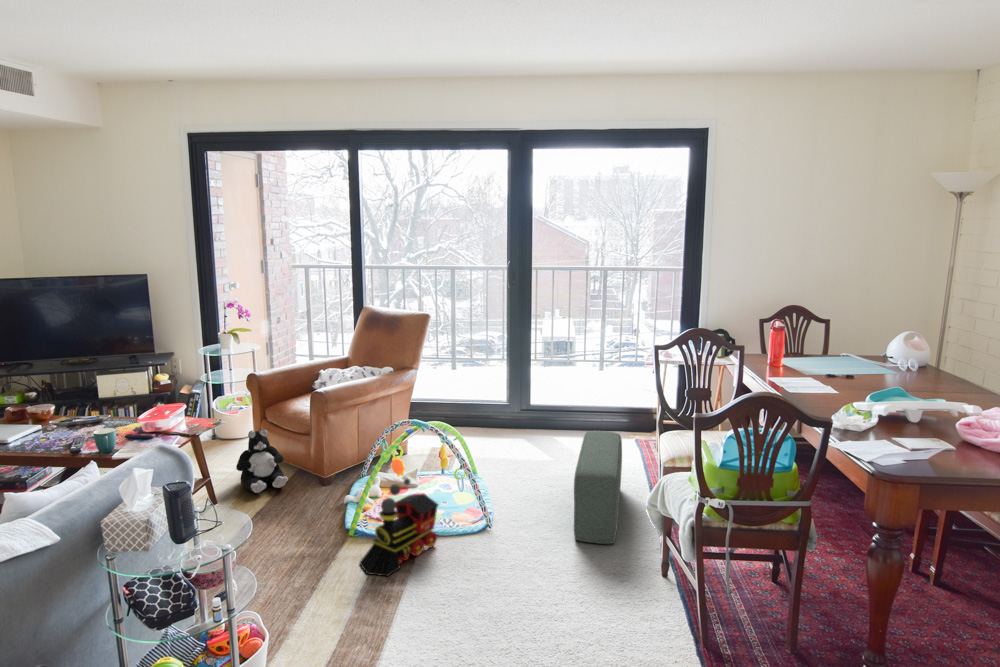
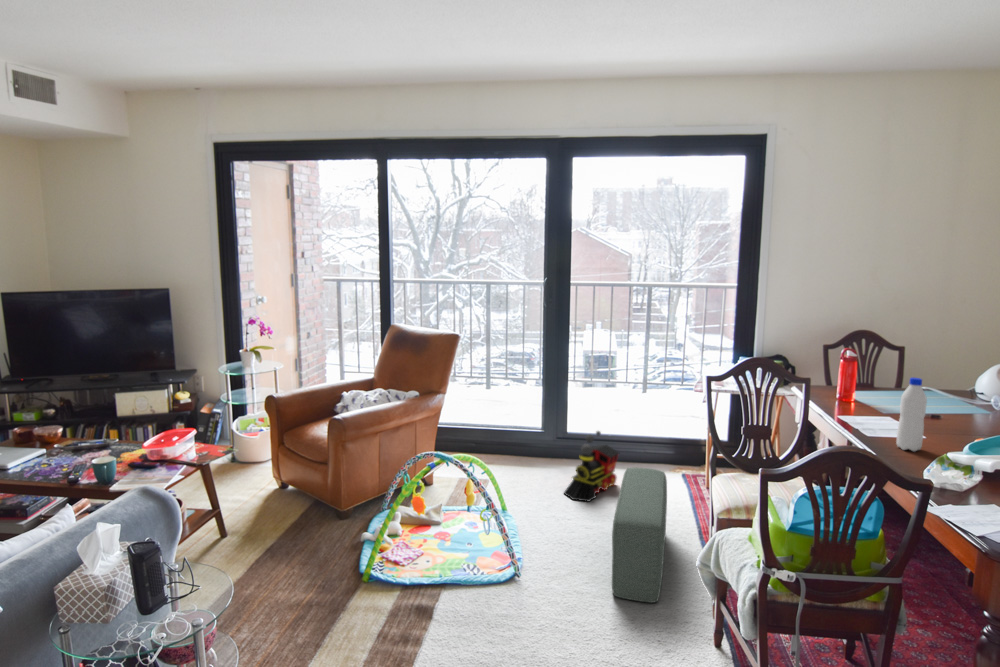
water bottle: none [813,342,837,405] -> present [896,378,927,452]
plush toy: present [236,429,288,493] -> none [249,455,302,526]
toy train: present [360,479,438,576] -> present [564,431,619,501]

